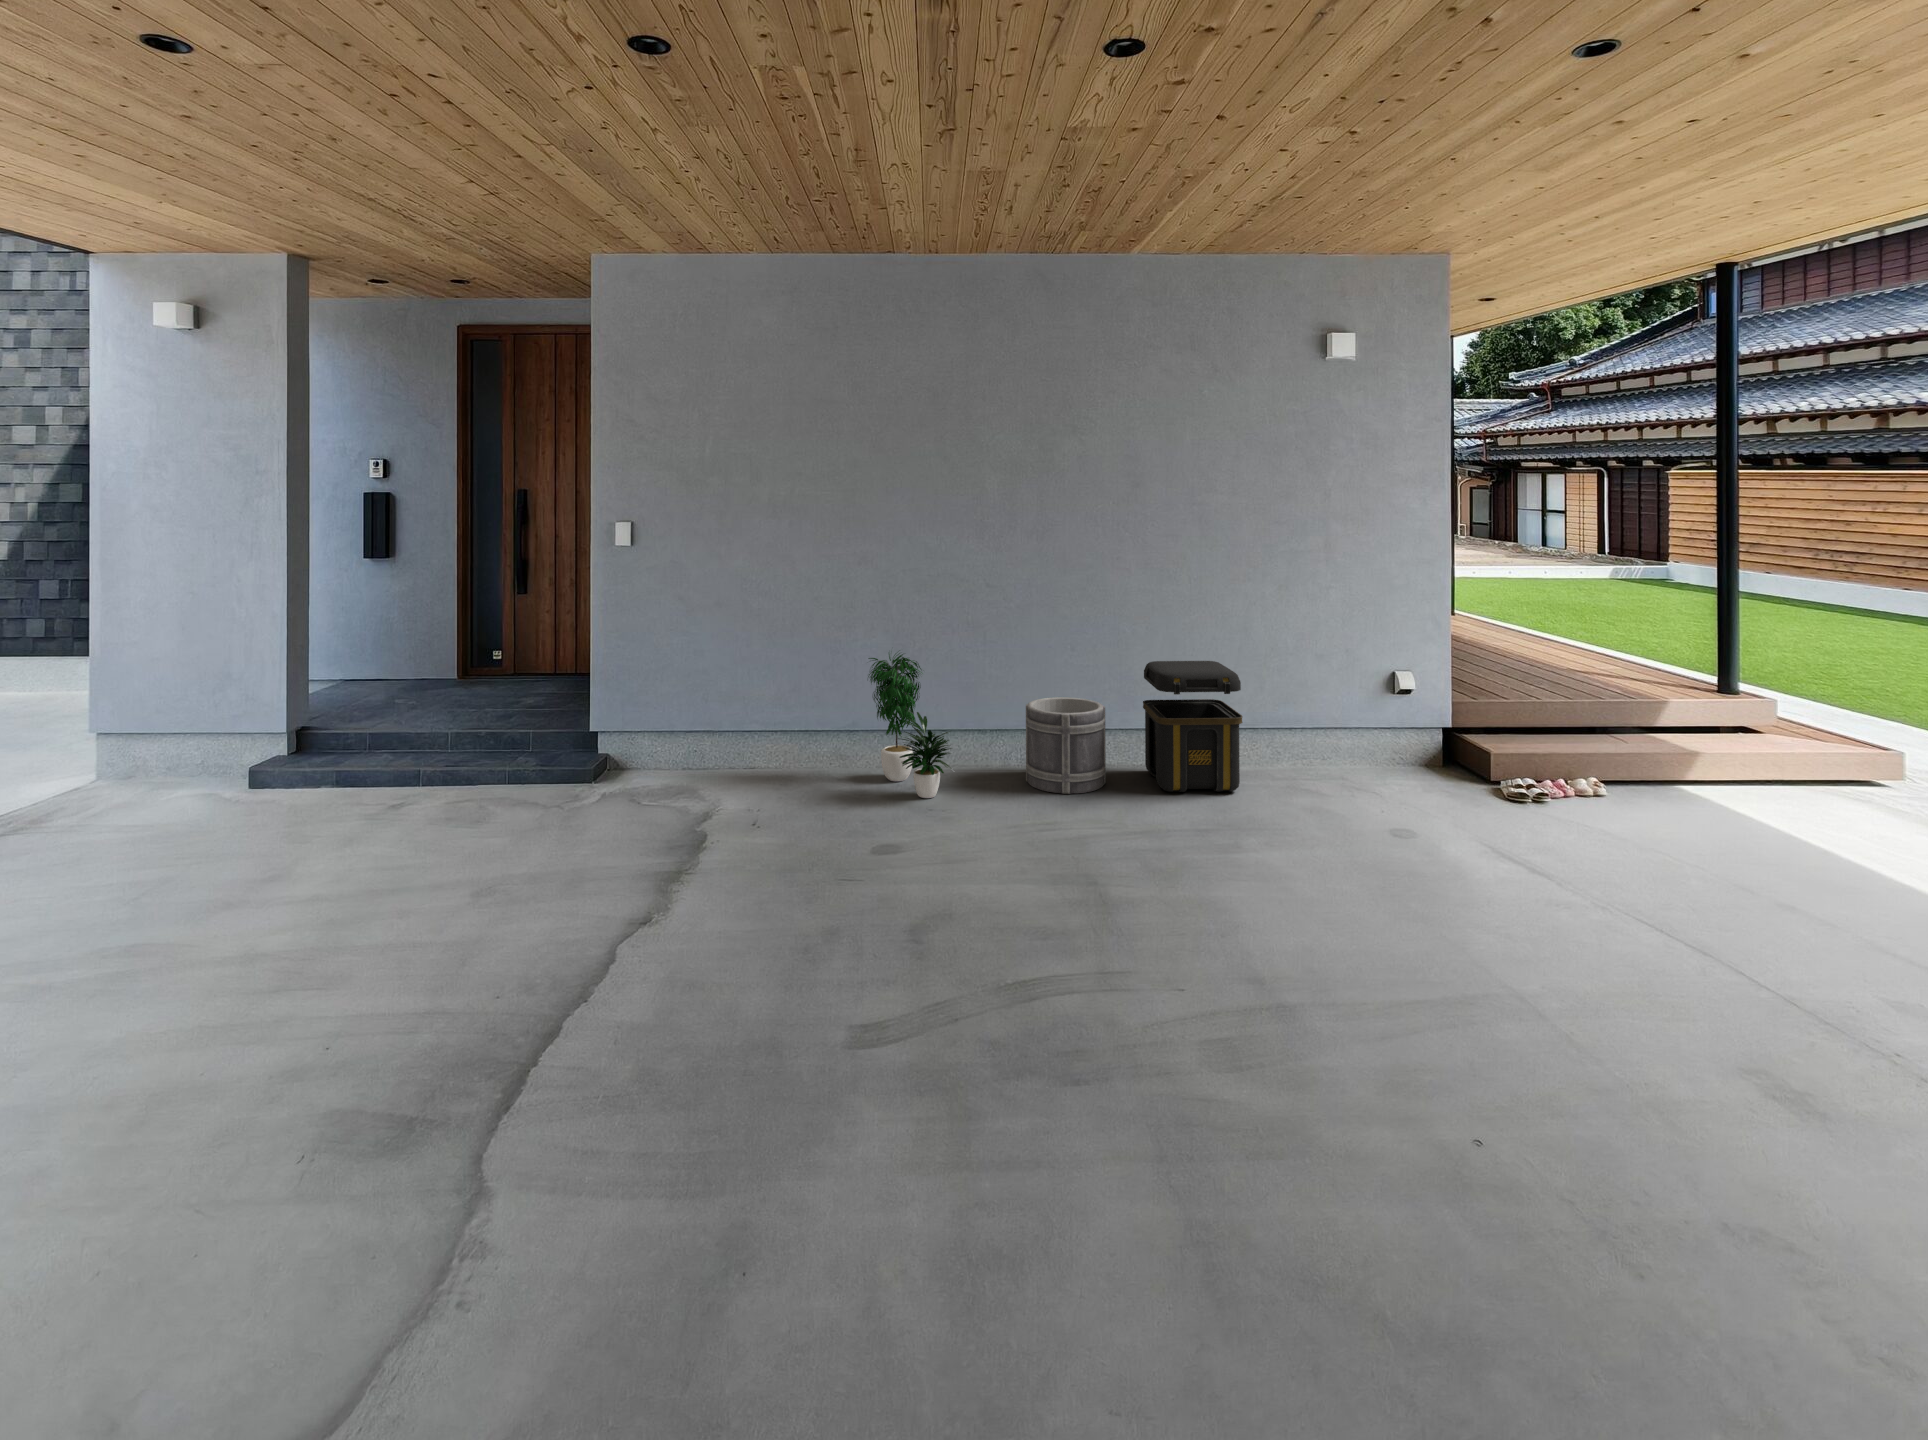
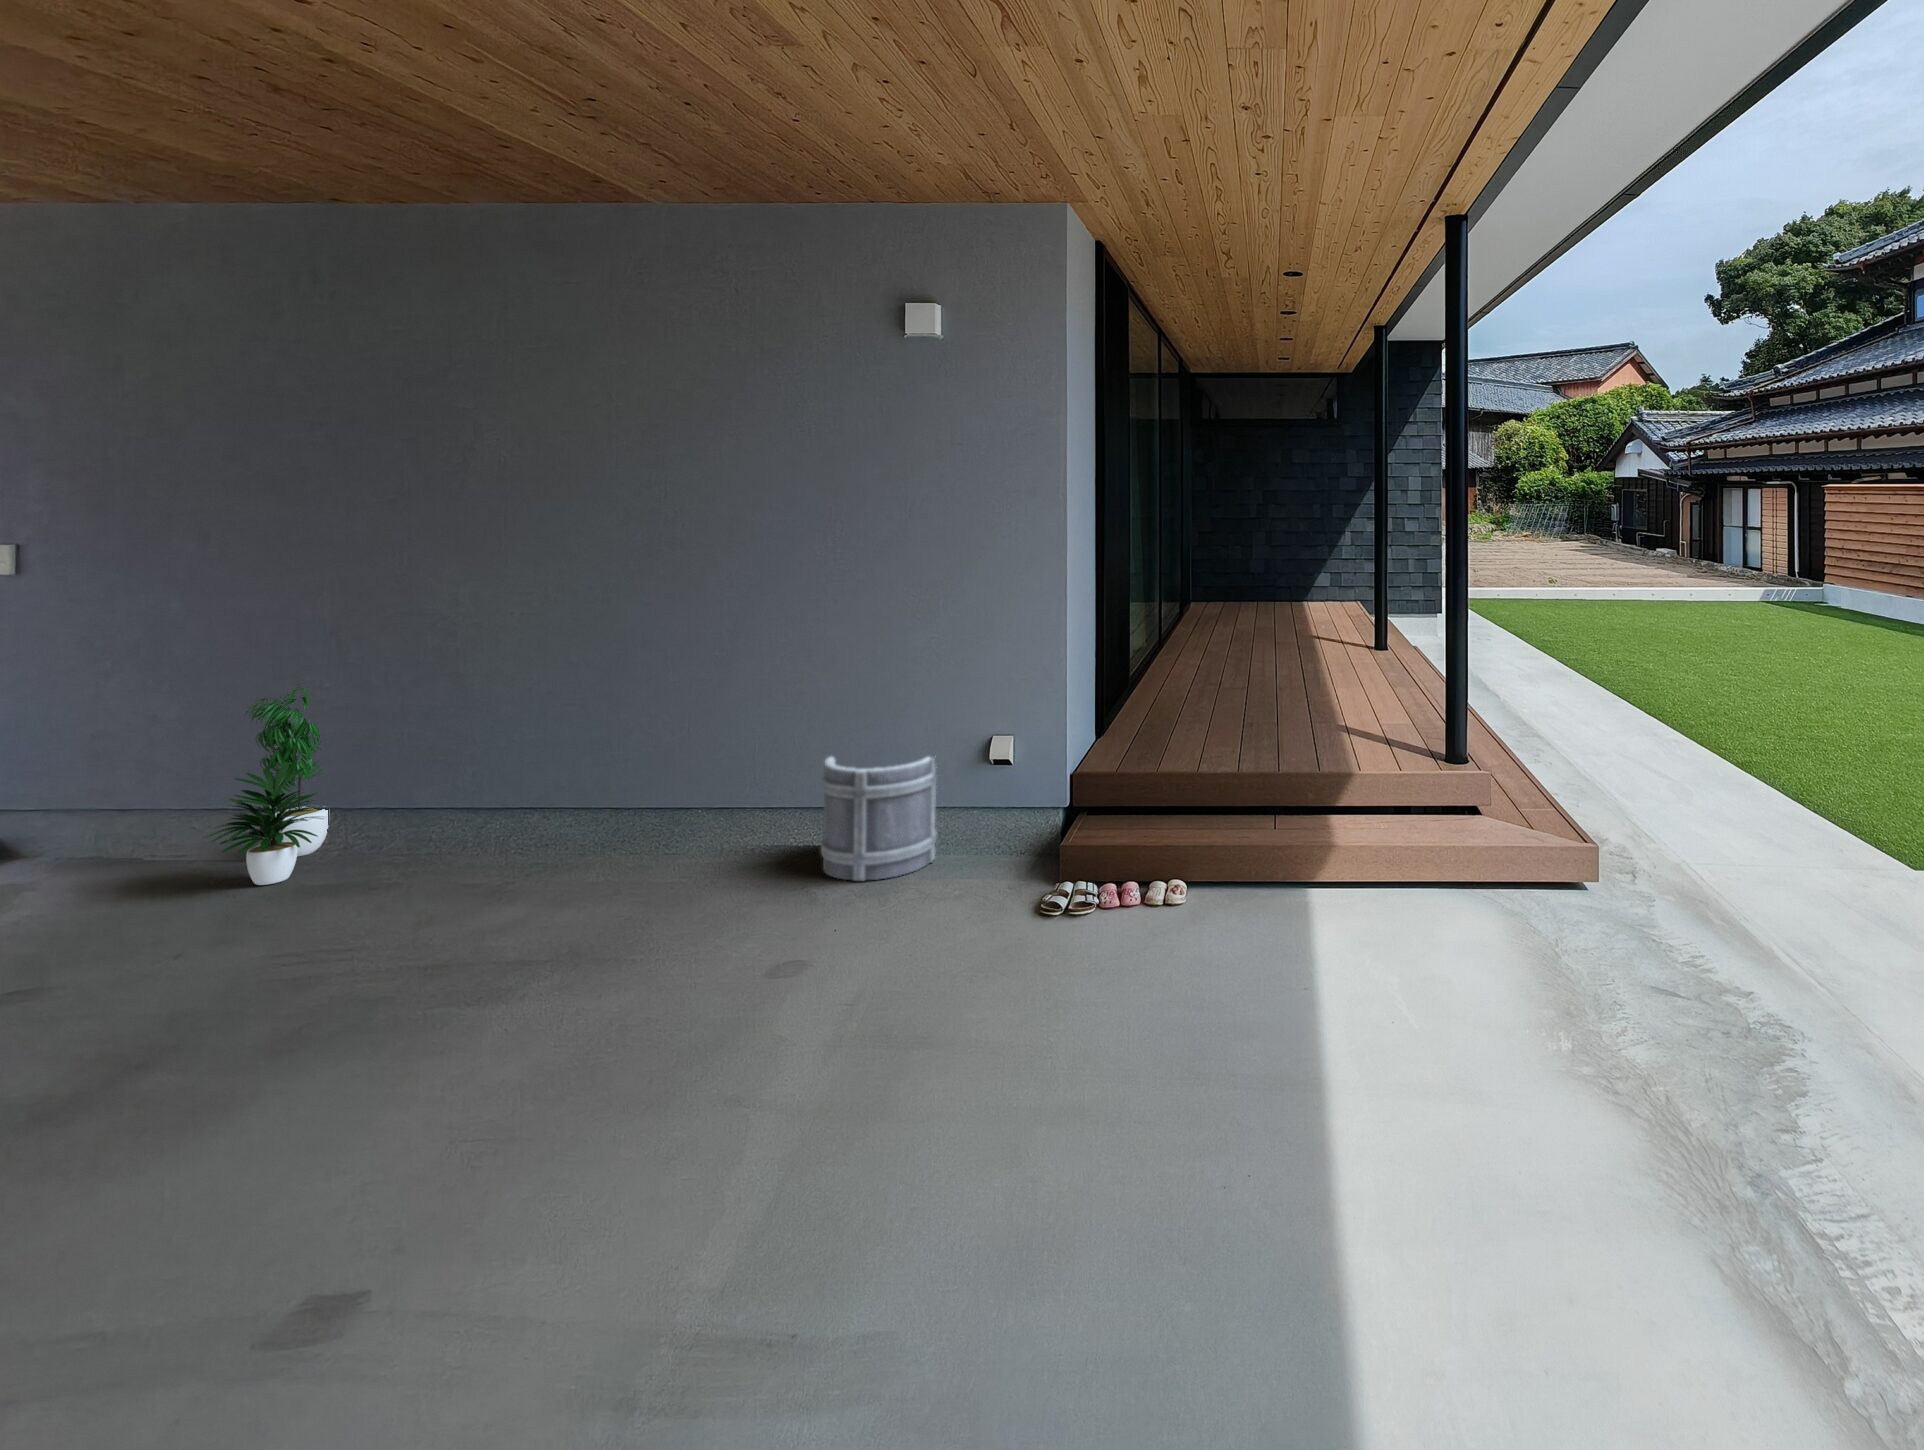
toolbox: present [1143,661,1242,792] -> none [611,695,776,879]
bucket: present [1026,697,1106,794] -> present [821,757,936,881]

